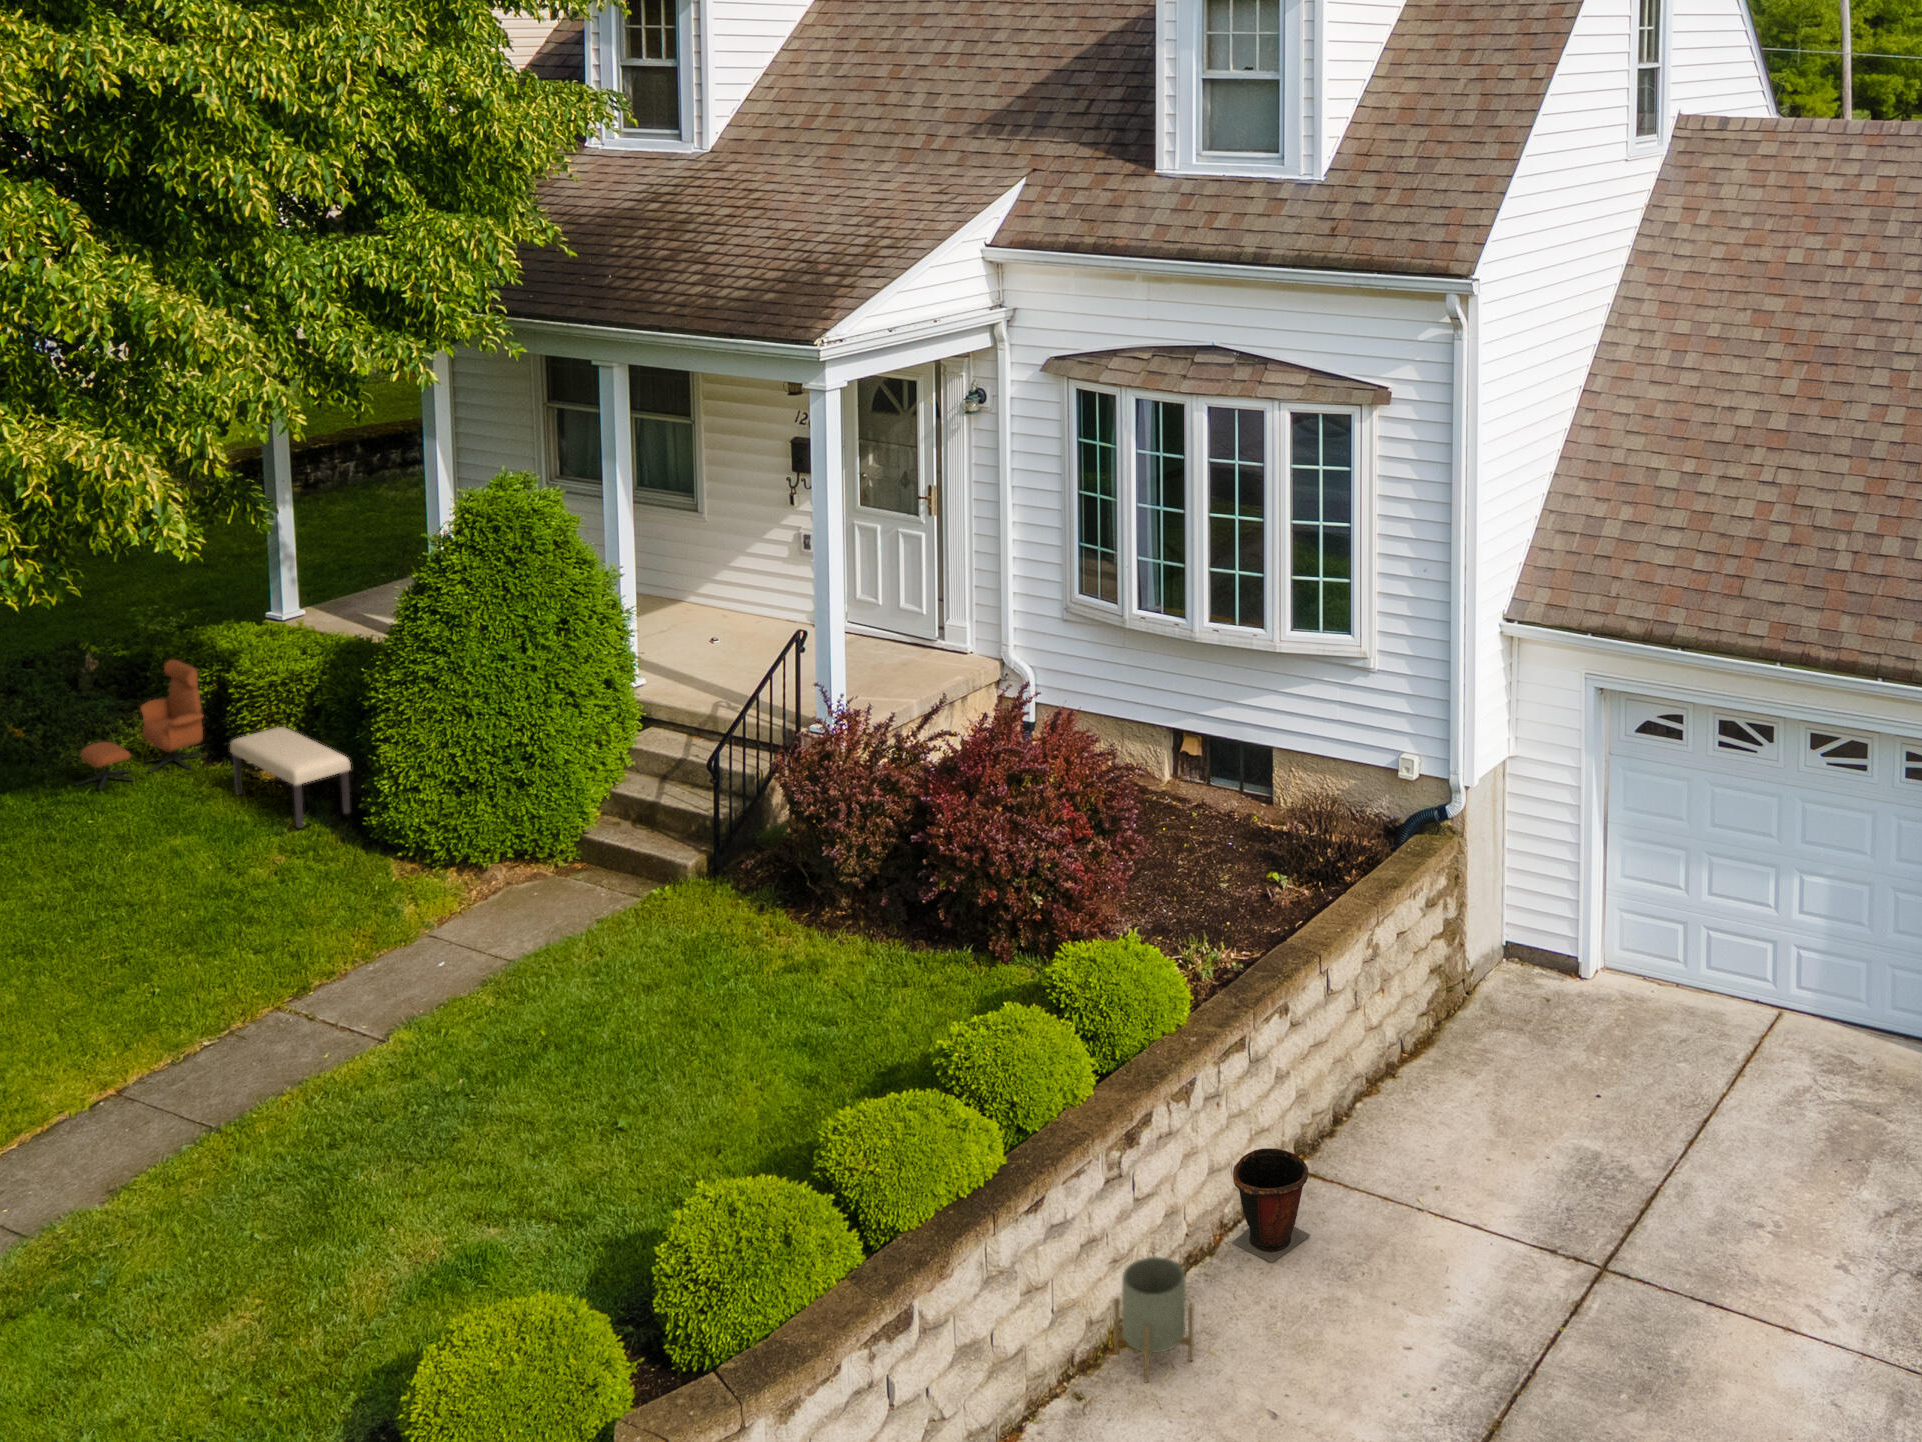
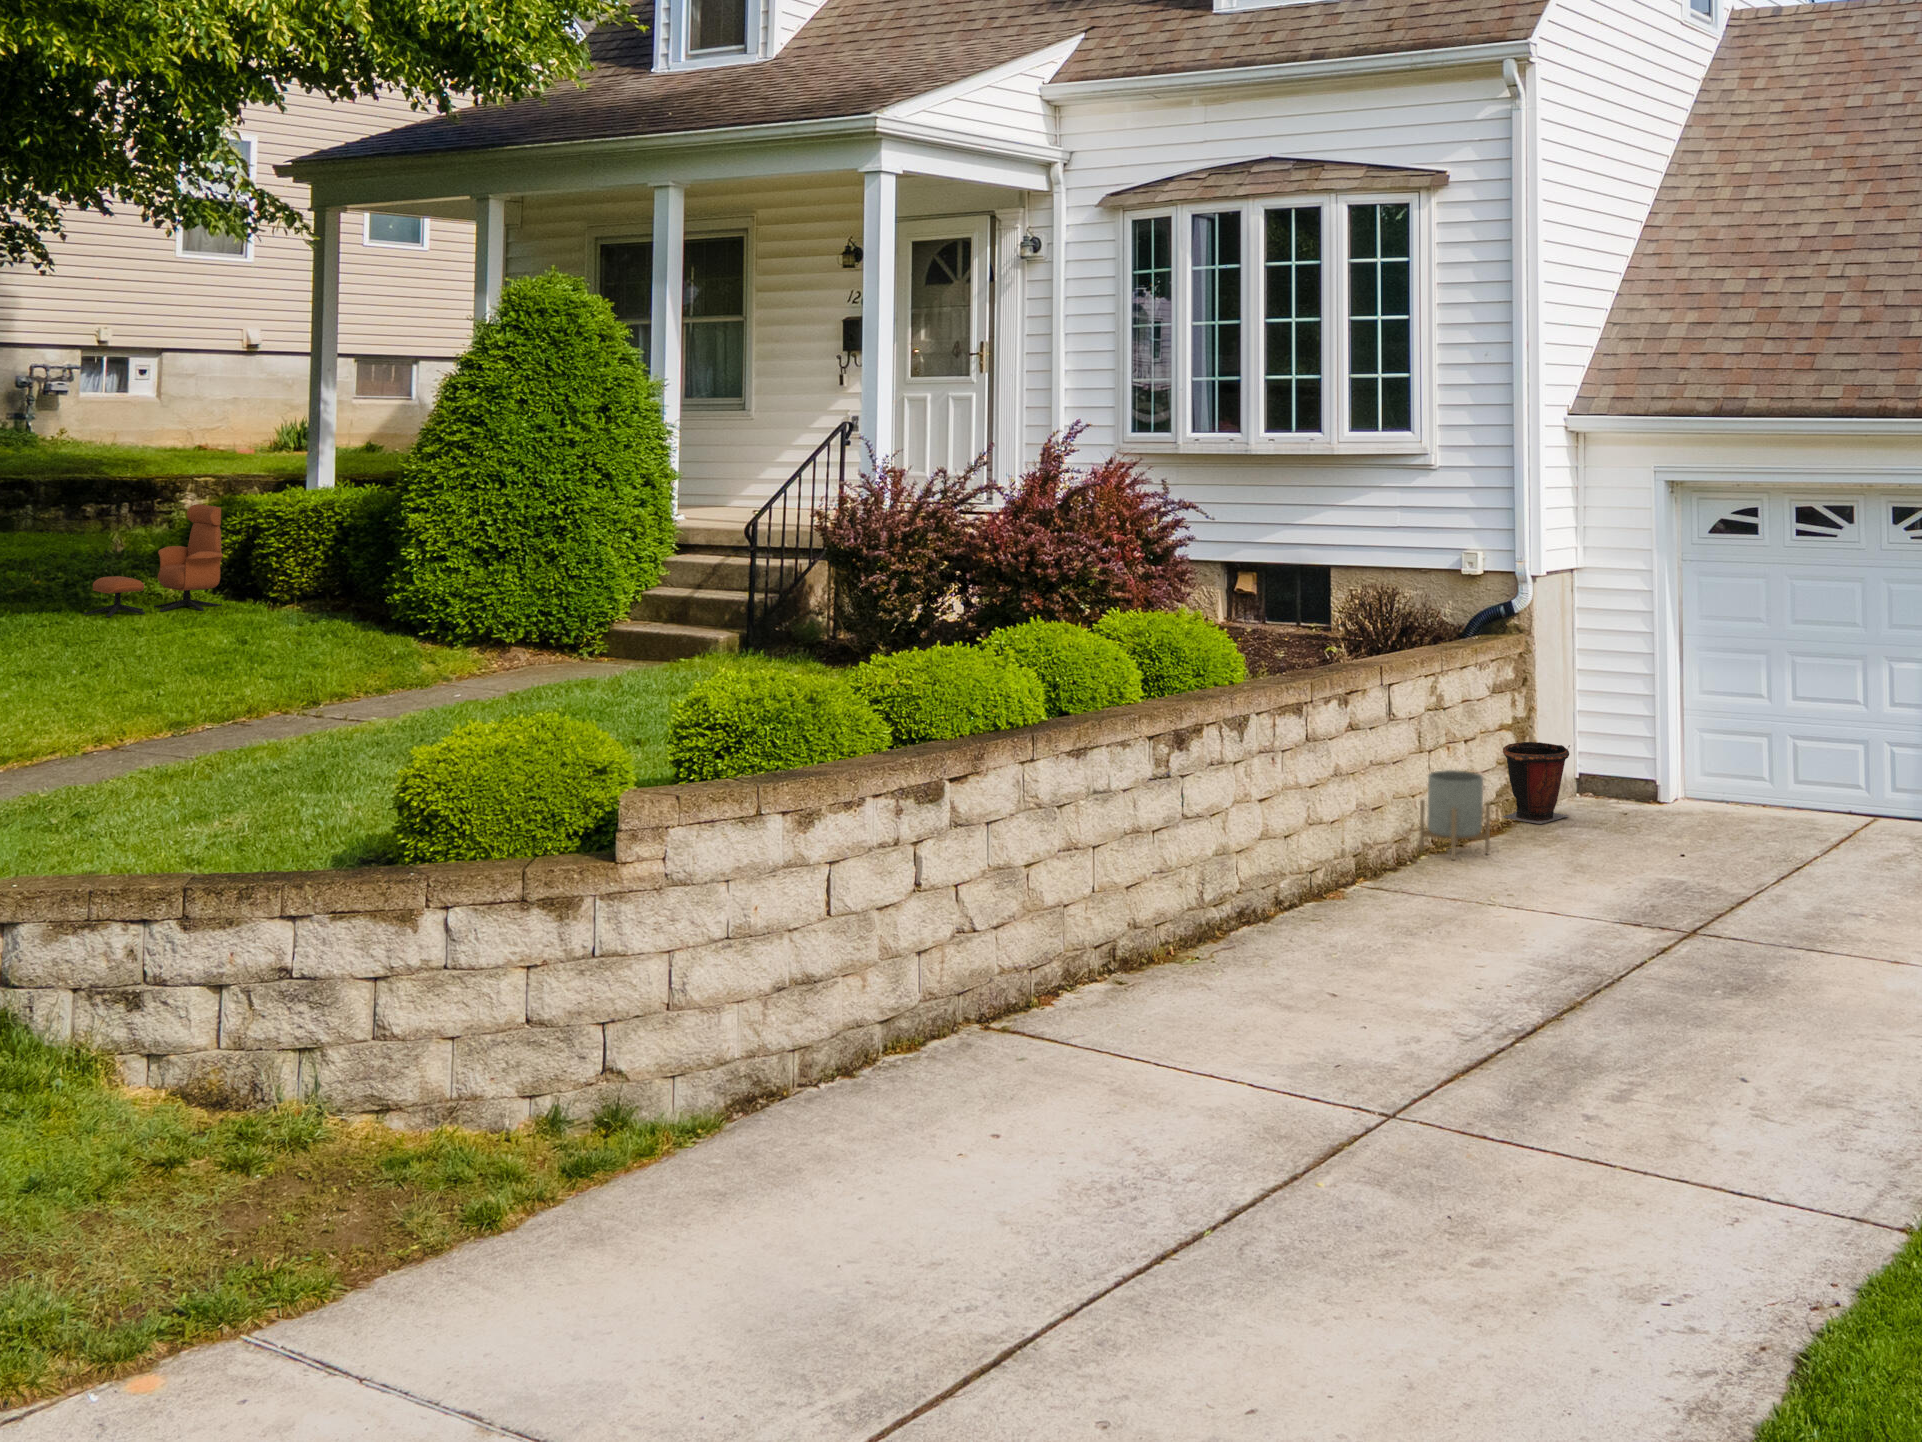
bench: present [230,727,351,828] -> none [248,558,372,637]
waste bin: present [1232,1148,1310,1262] -> present [1503,742,1570,824]
planter: present [1114,1257,1194,1382] -> present [1419,770,1490,860]

